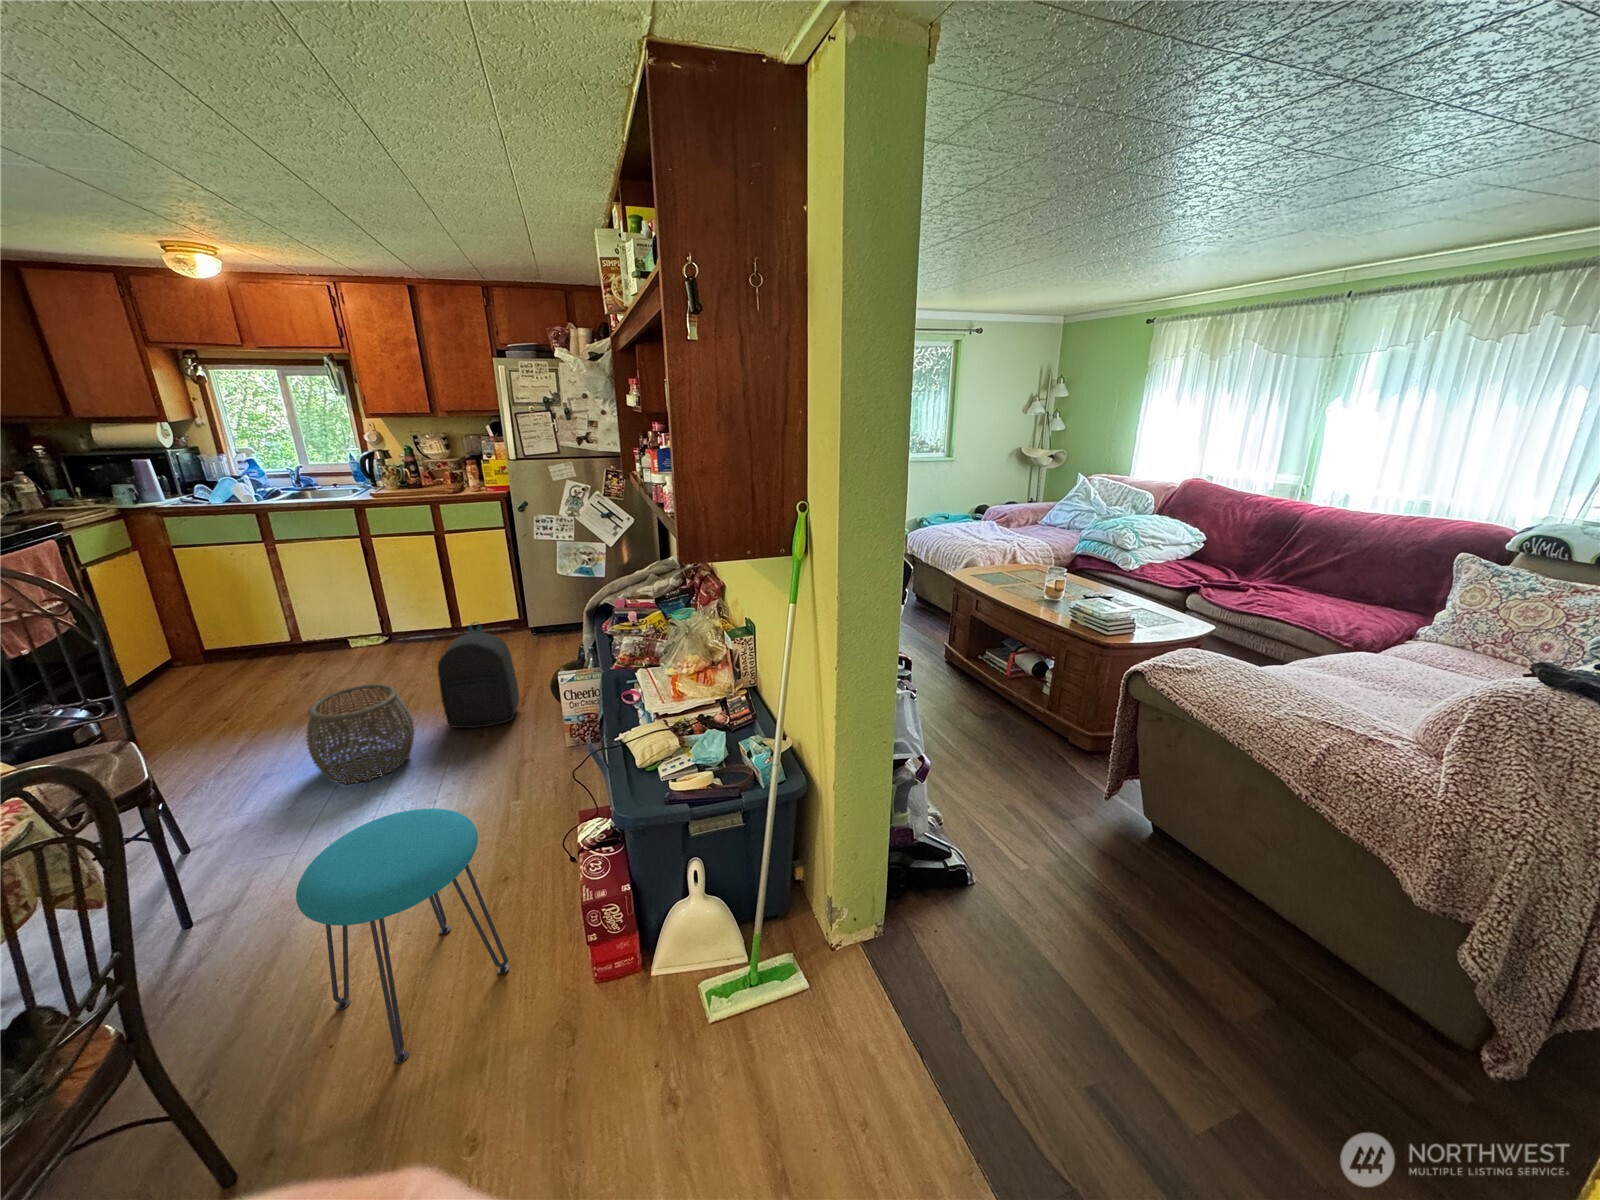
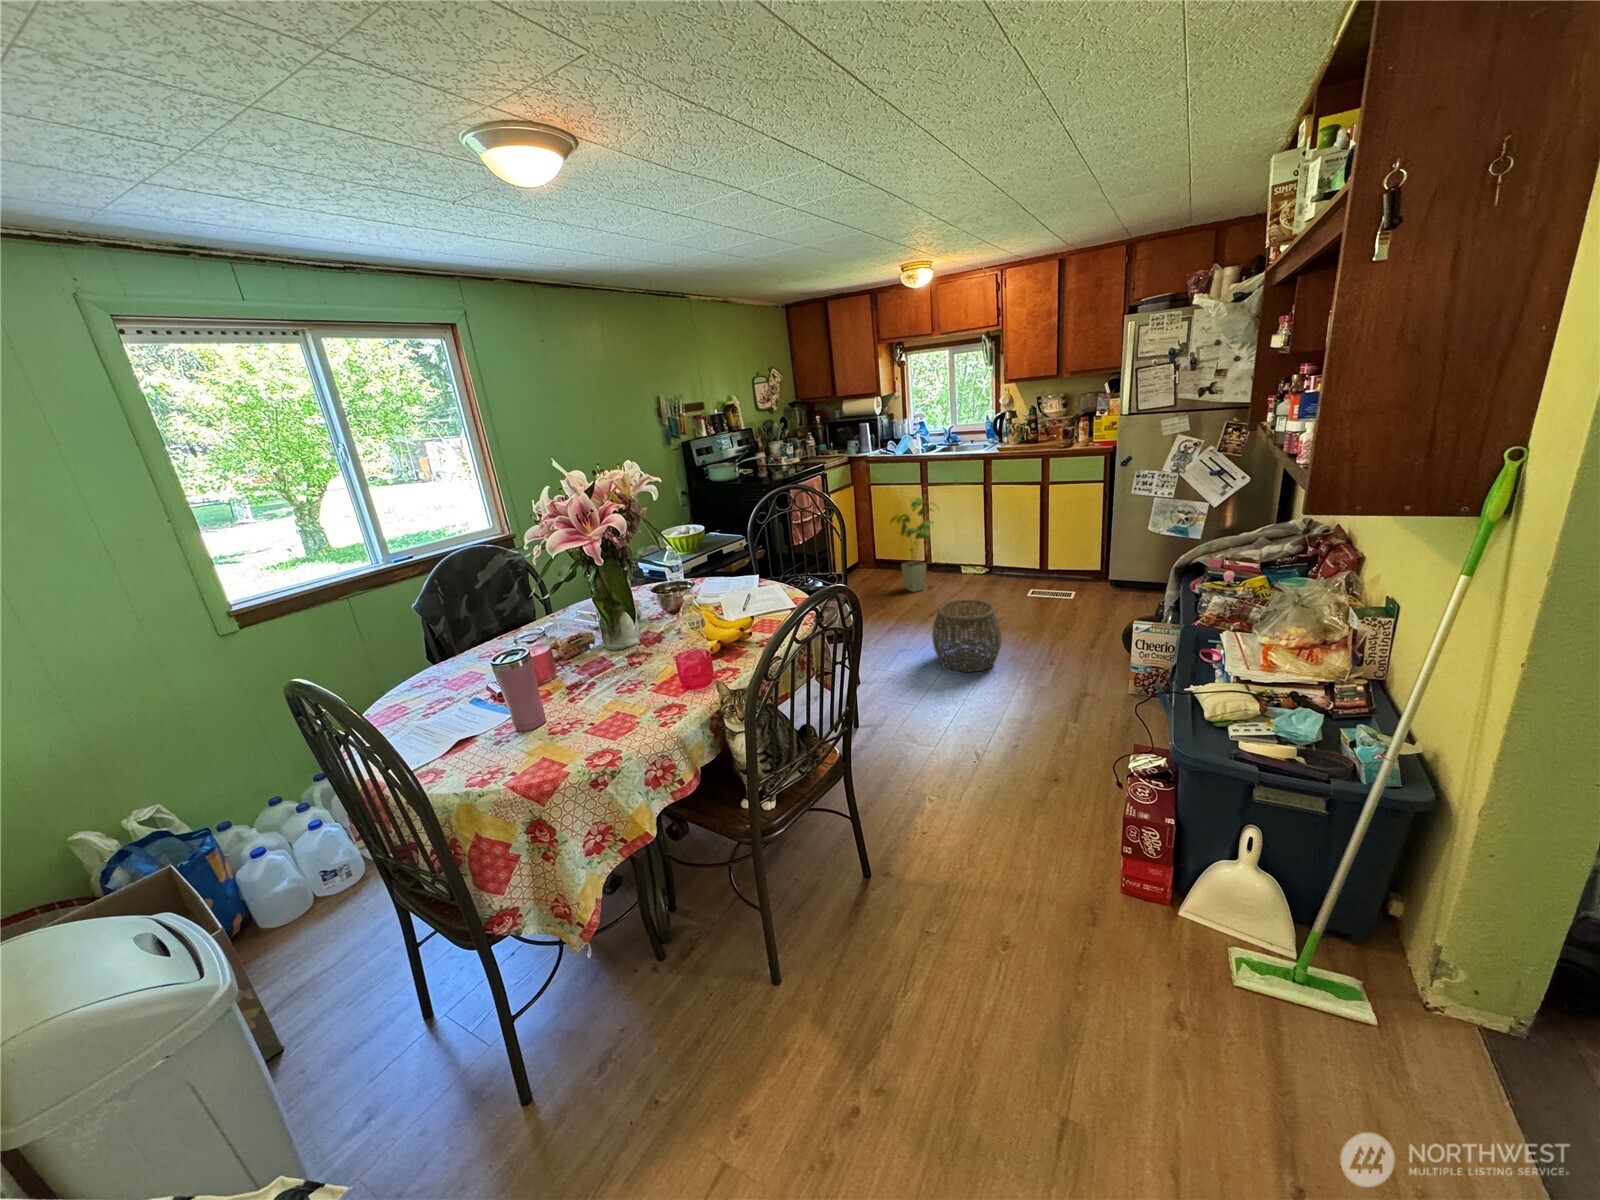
house plant: none [212,559,299,686] -> present [891,497,937,592]
backpack: present [438,622,520,728] -> none [1026,564,1090,658]
stool: present [296,809,509,1063] -> none [929,689,1050,861]

